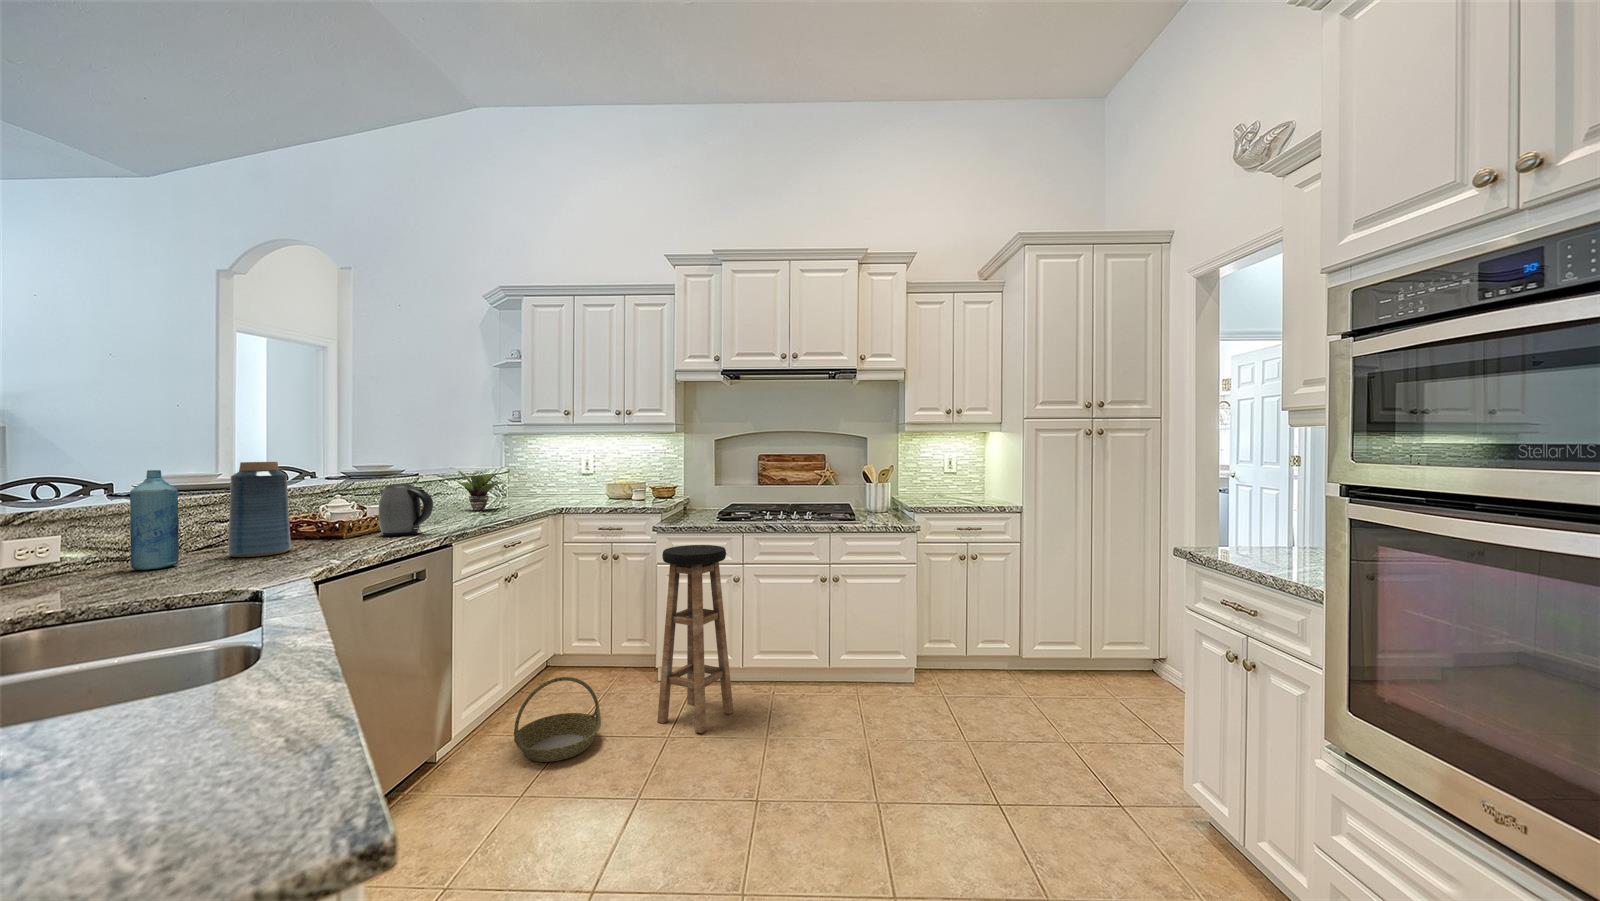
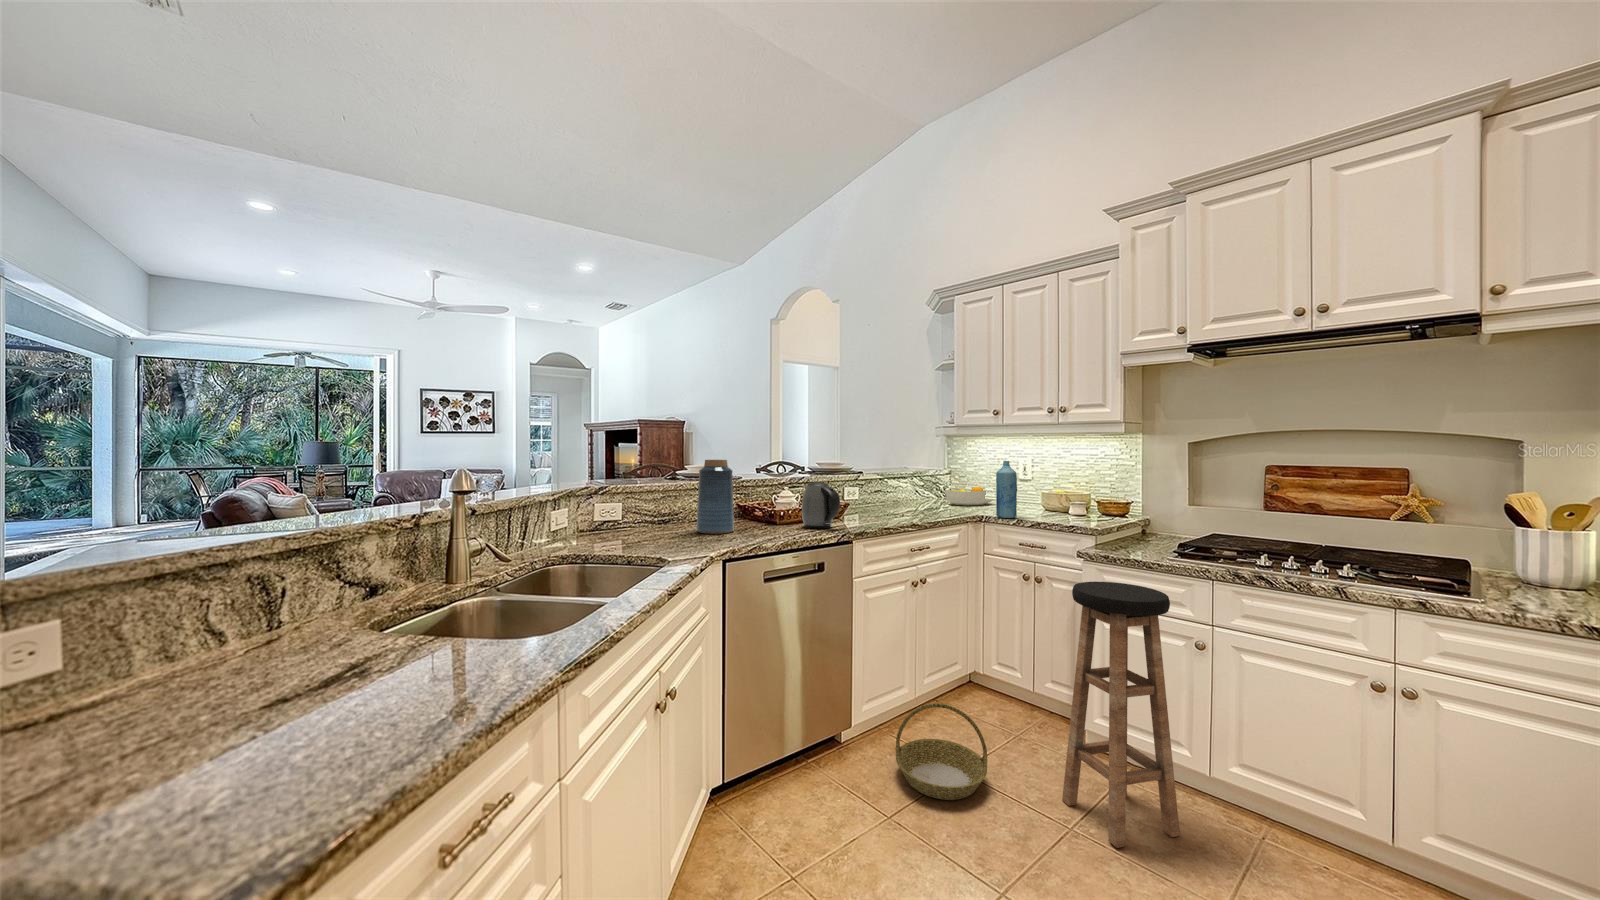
bottle: present [130,470,179,570] -> present [996,461,1017,518]
potted plant: present [458,471,503,511] -> none [893,473,935,511]
fruit bowl: none [506,479,554,502] -> present [946,487,992,506]

